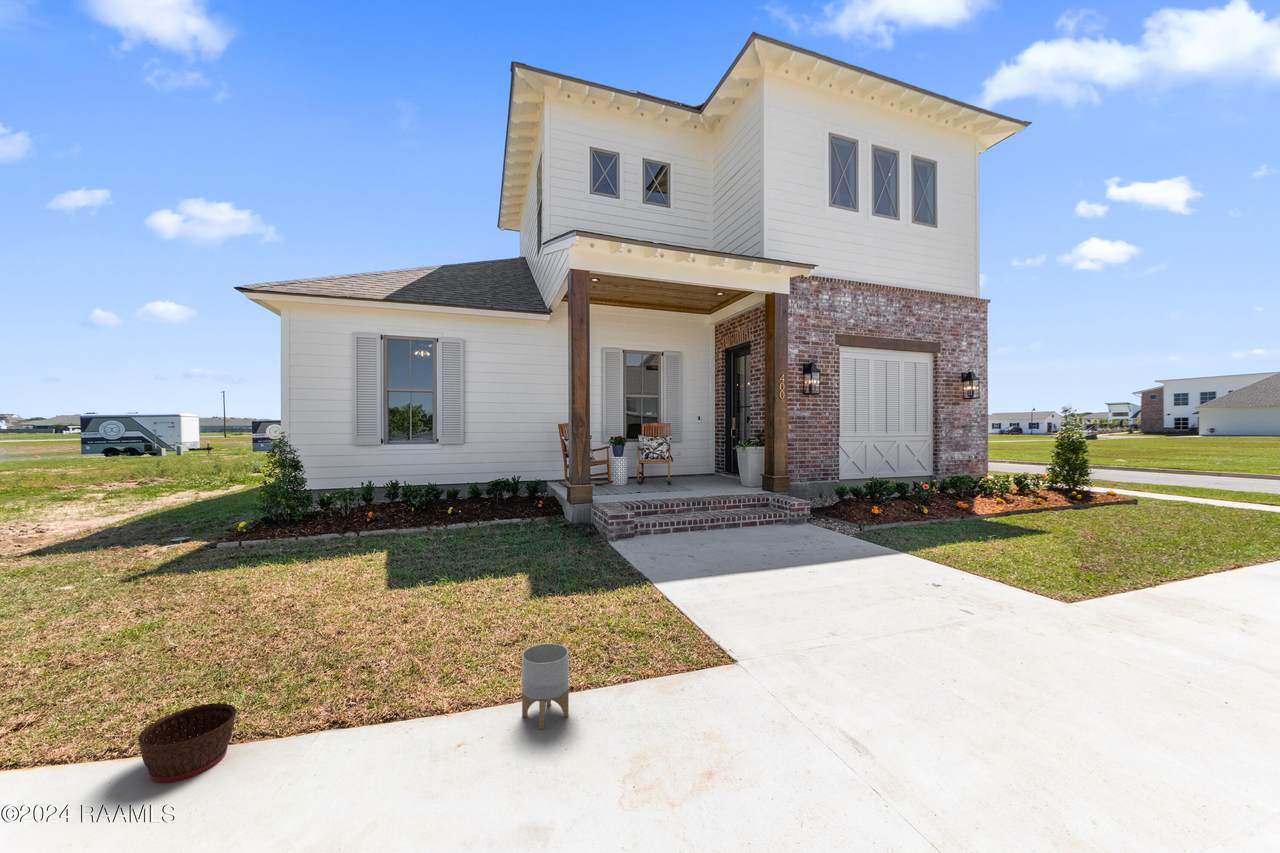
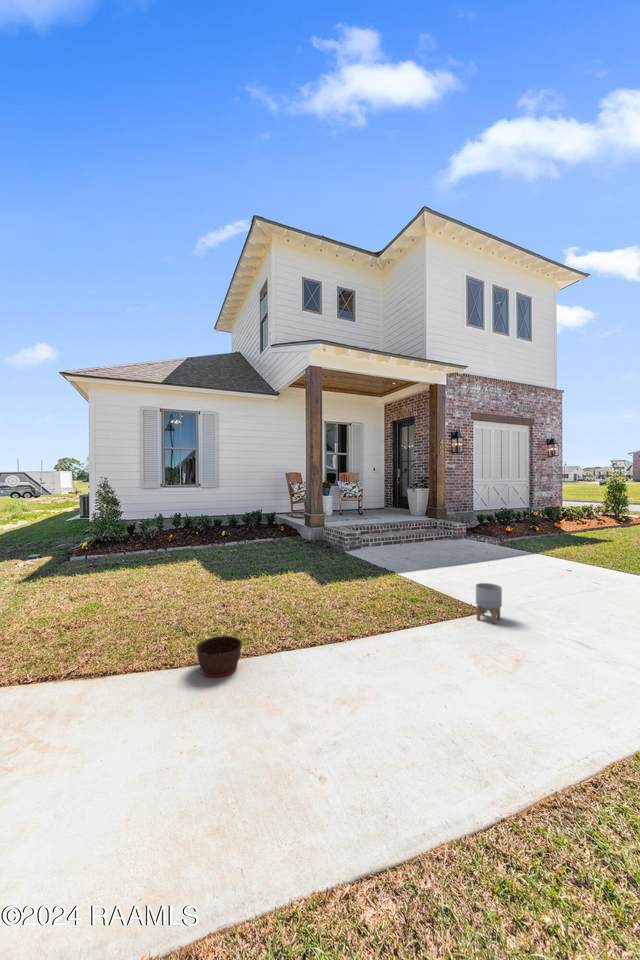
planter: present [522,643,569,729] -> present [476,583,502,624]

